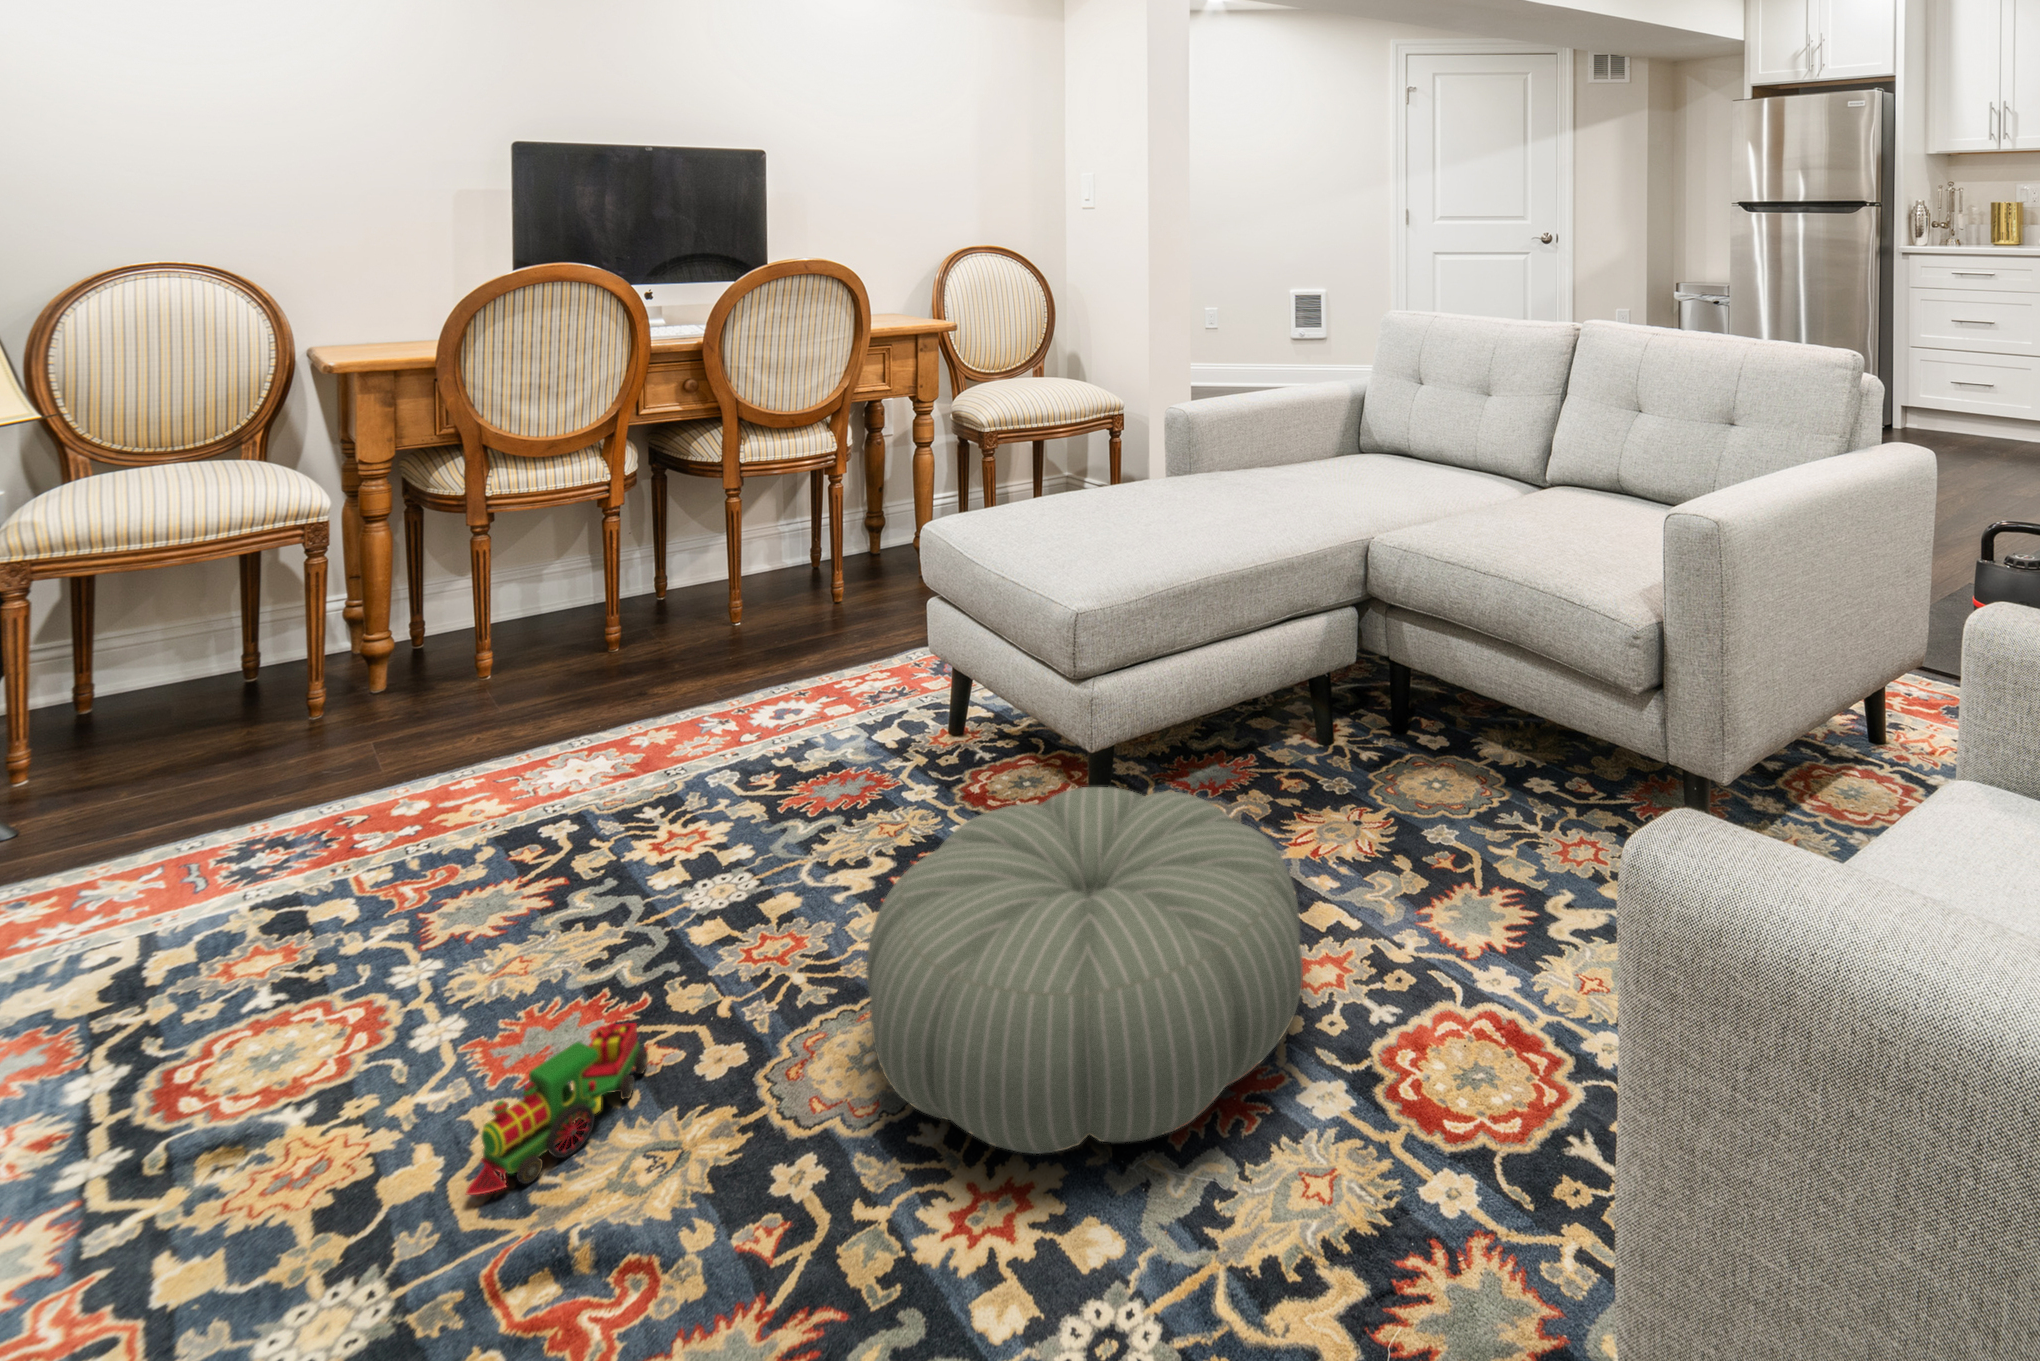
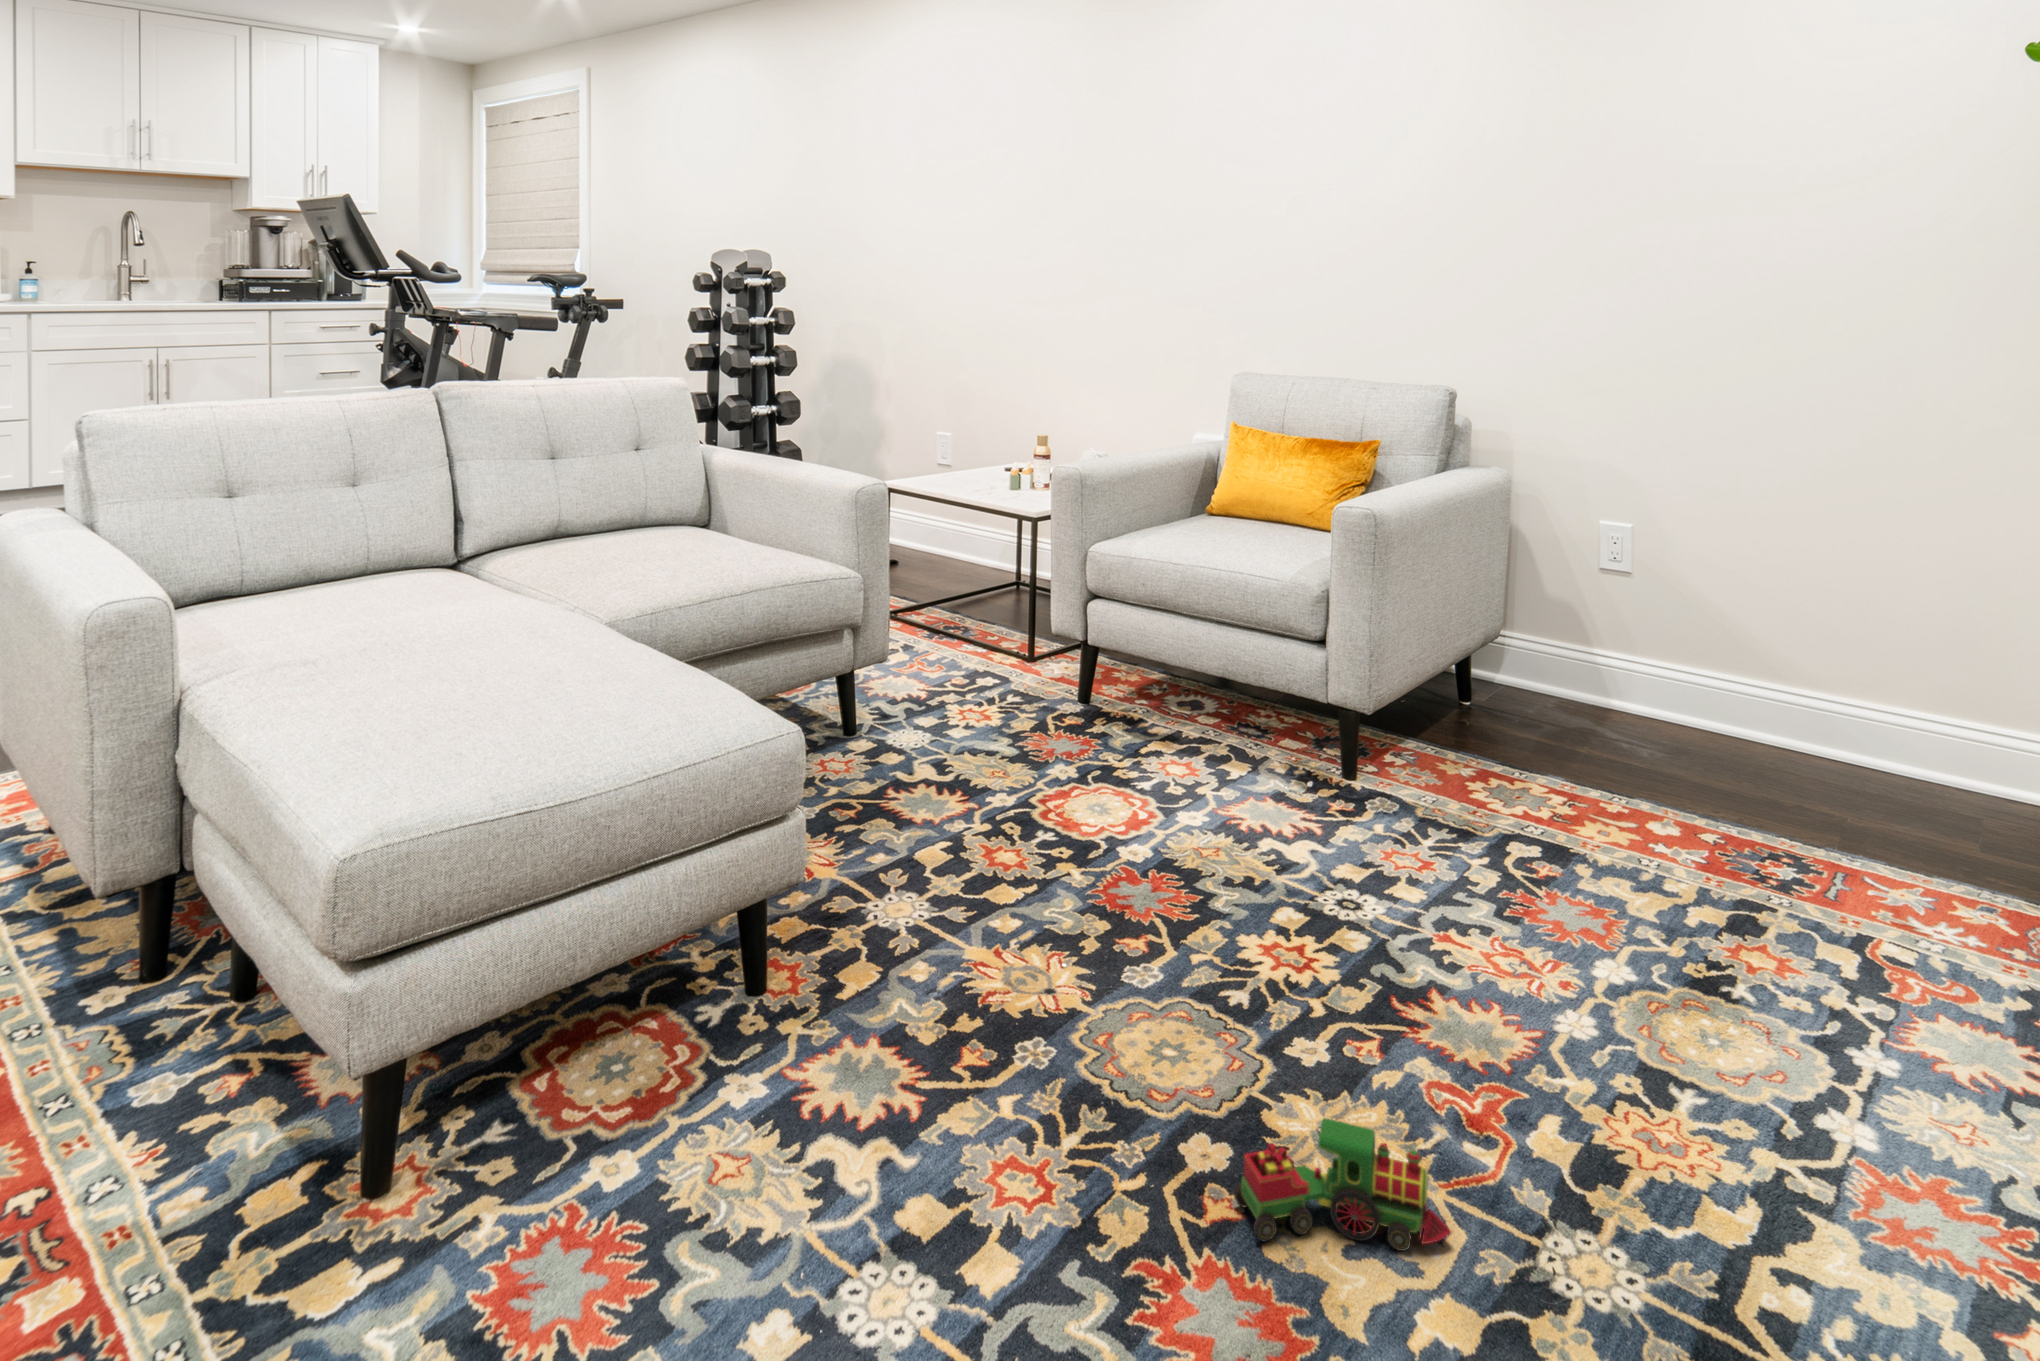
pouf: present [867,787,1303,1154] -> none [926,749,1283,1020]

